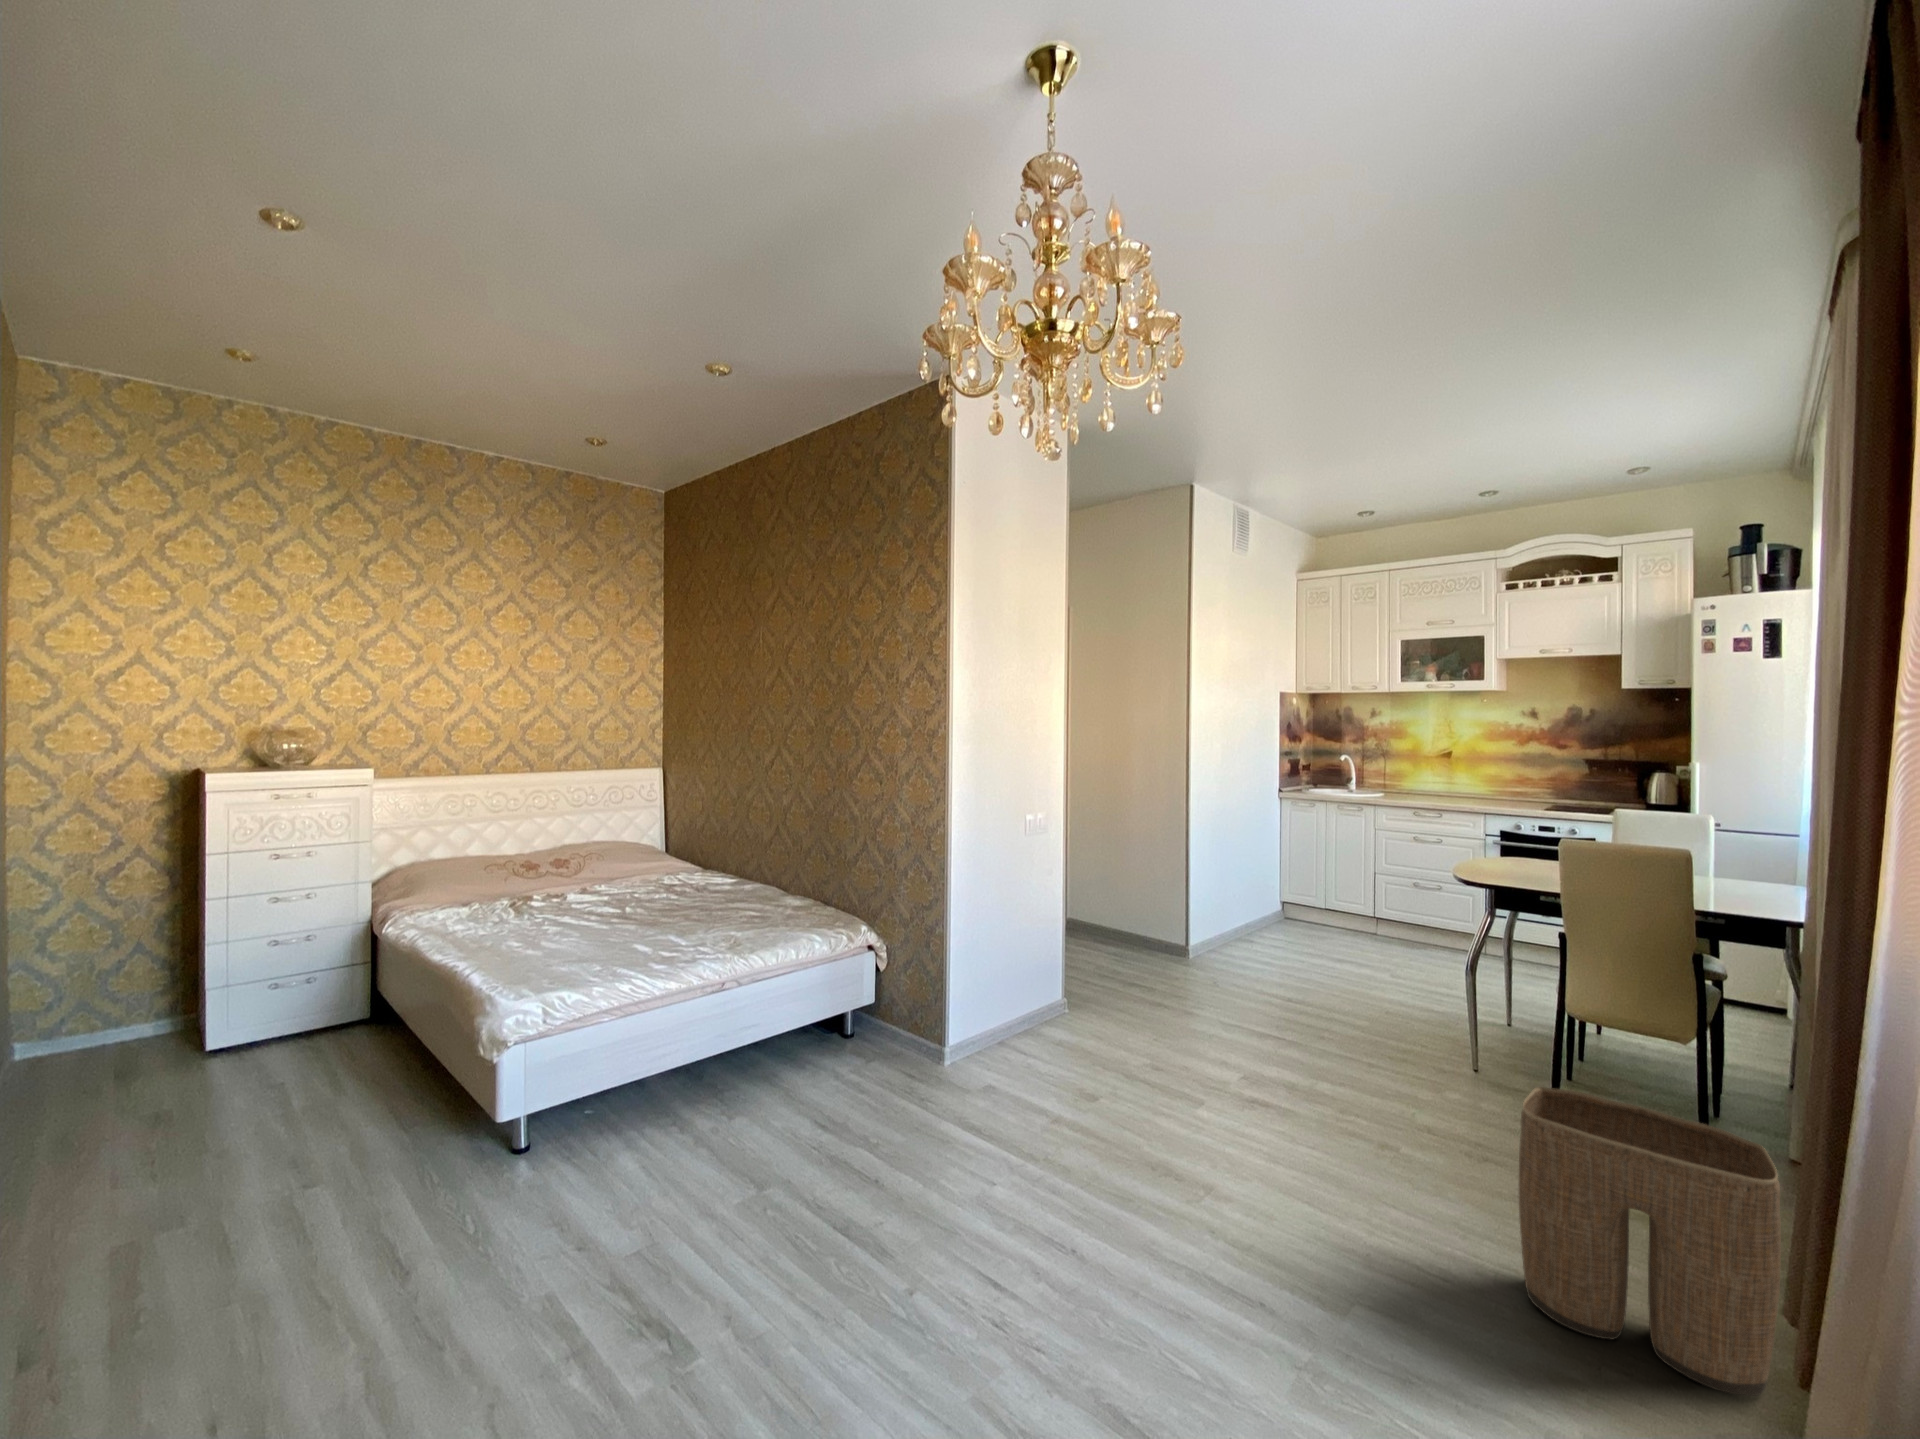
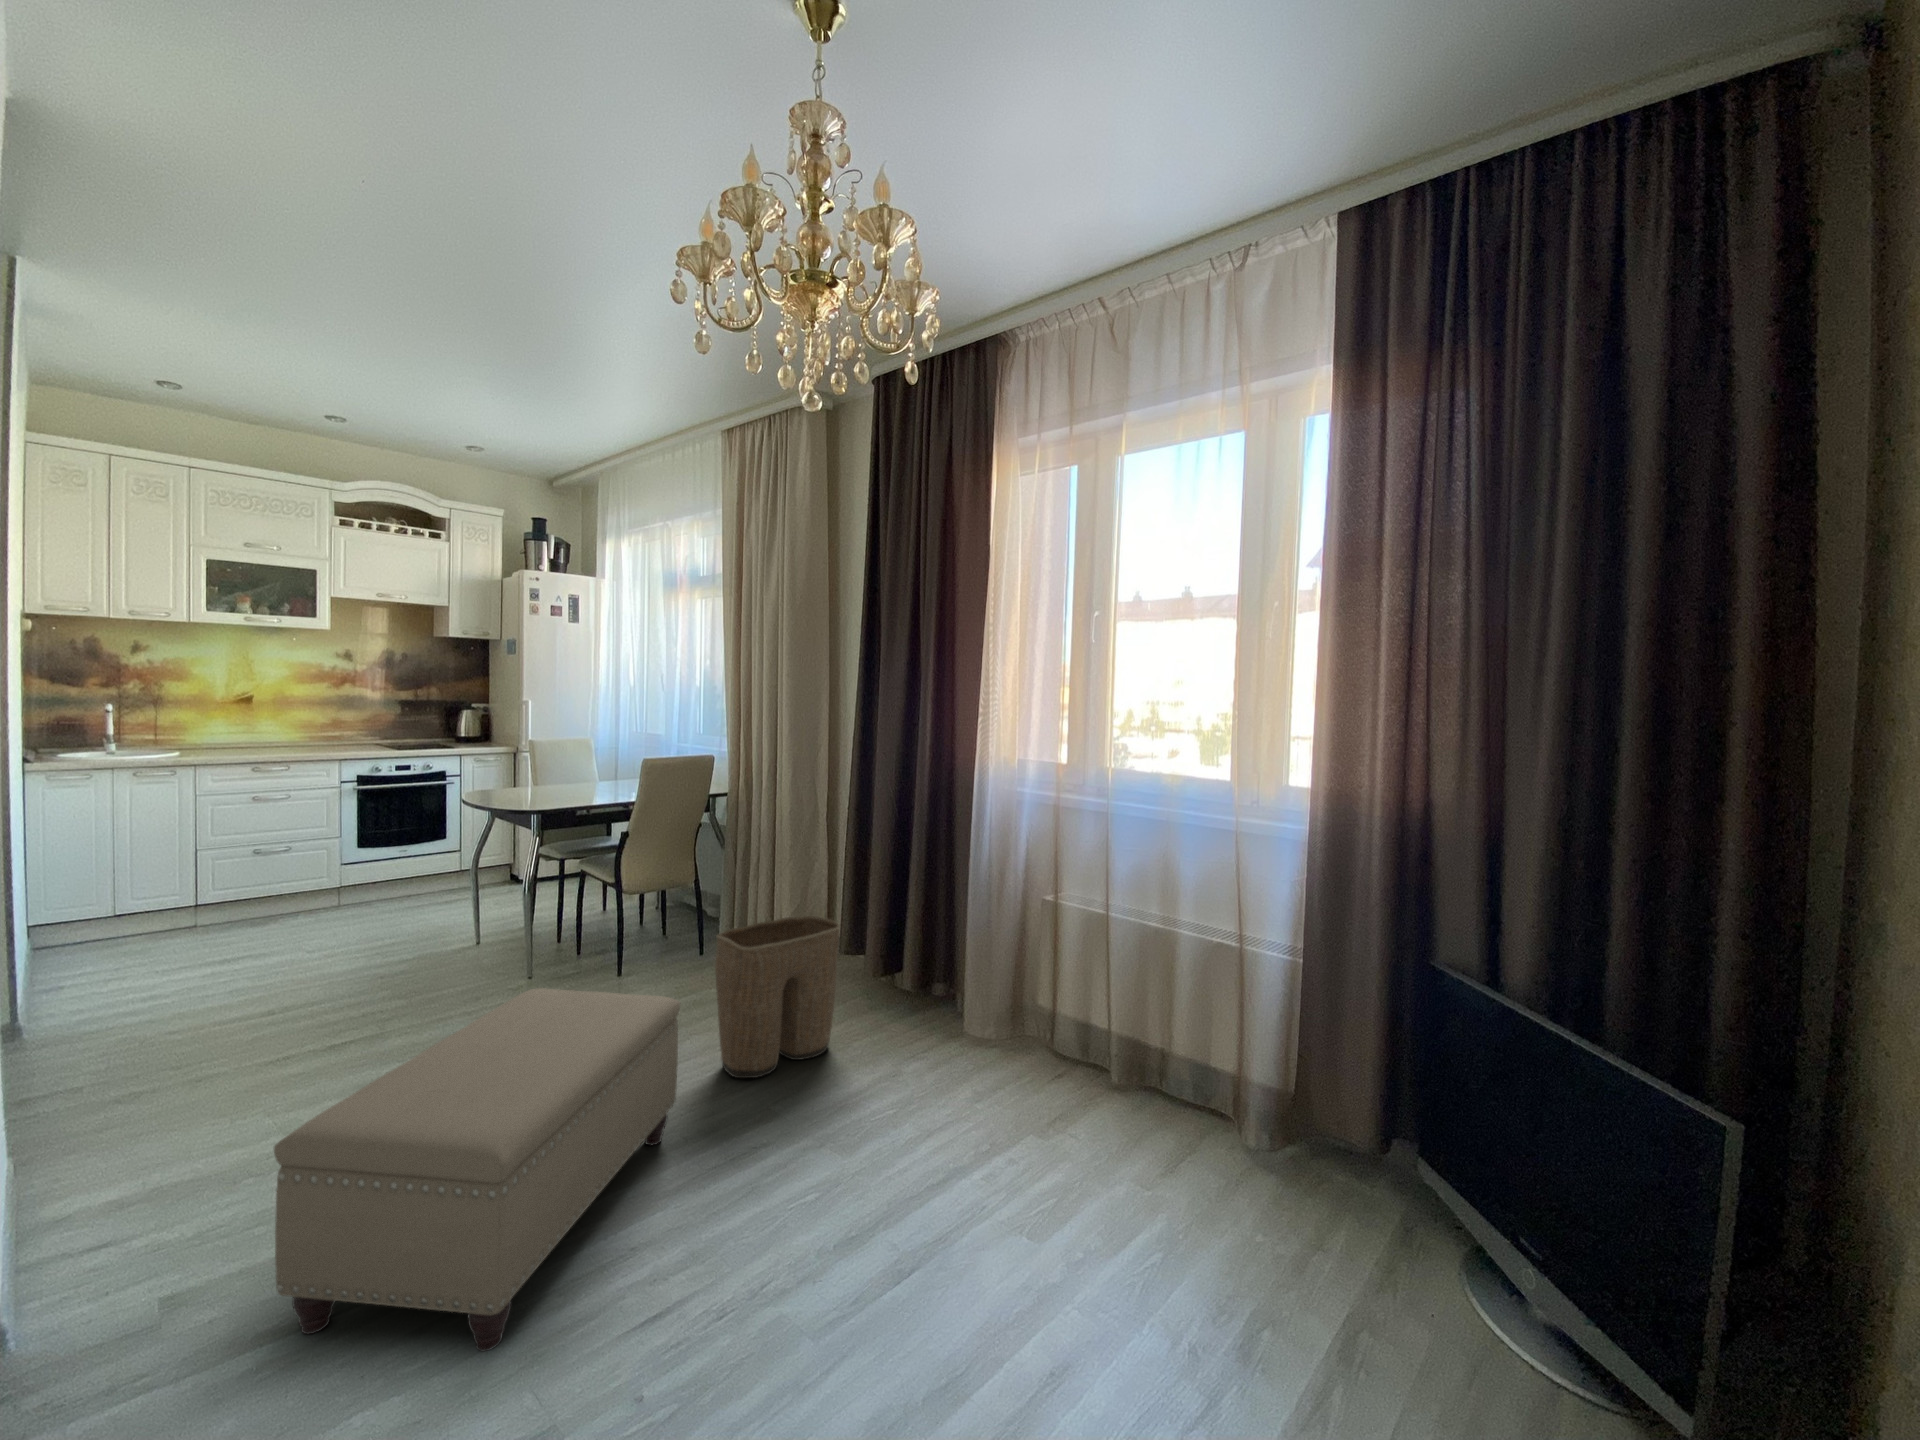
ottoman: none [1027,1028,1372,1269] -> present [274,988,681,1351]

